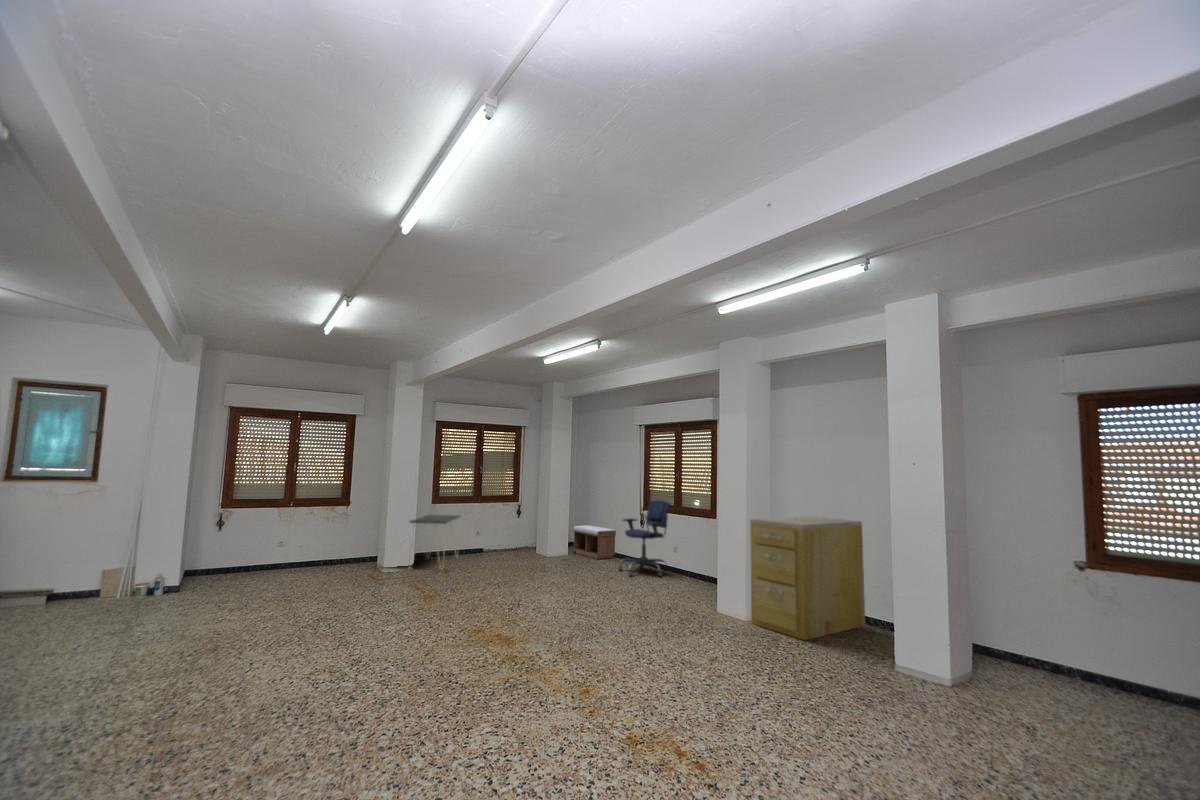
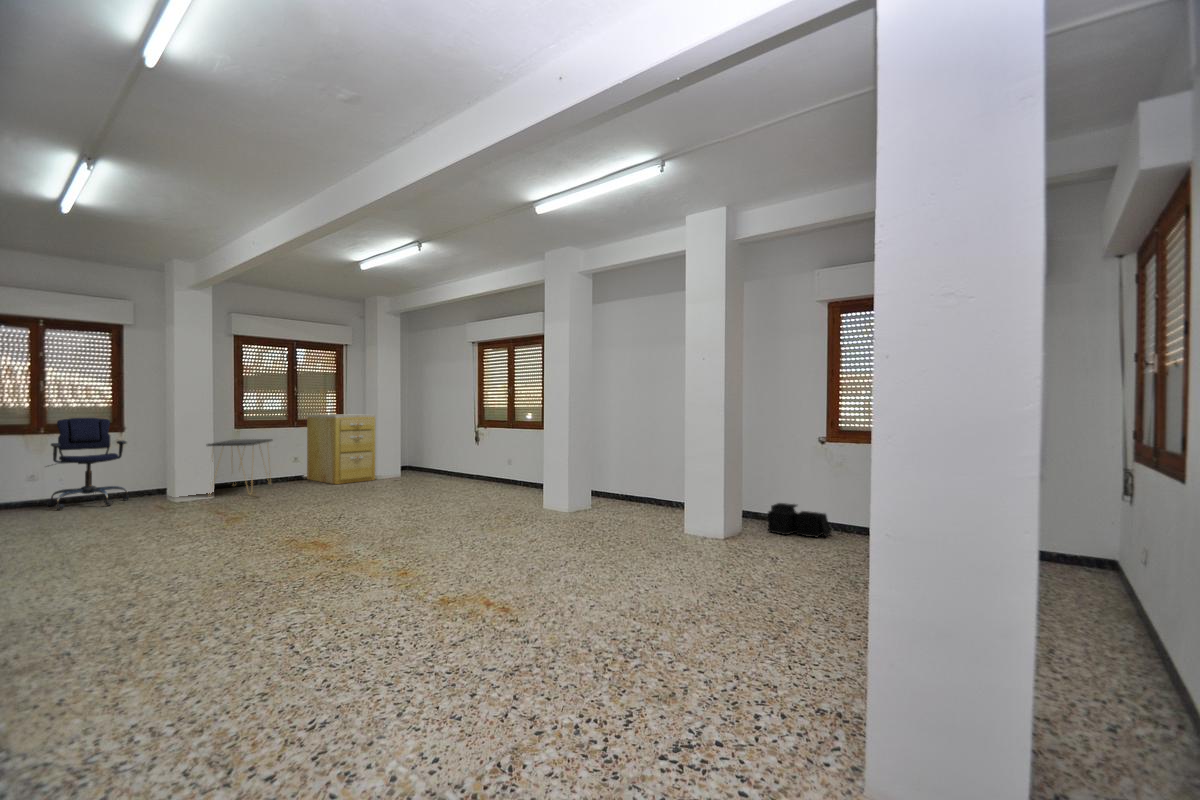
office chair: present [618,500,670,577] -> present [47,418,129,510]
filing cabinet: present [750,516,865,640] -> present [307,414,375,484]
bench: present [573,525,616,559] -> none [404,446,448,477]
storage bin: none [1009,642,1107,702] -> present [768,503,831,537]

